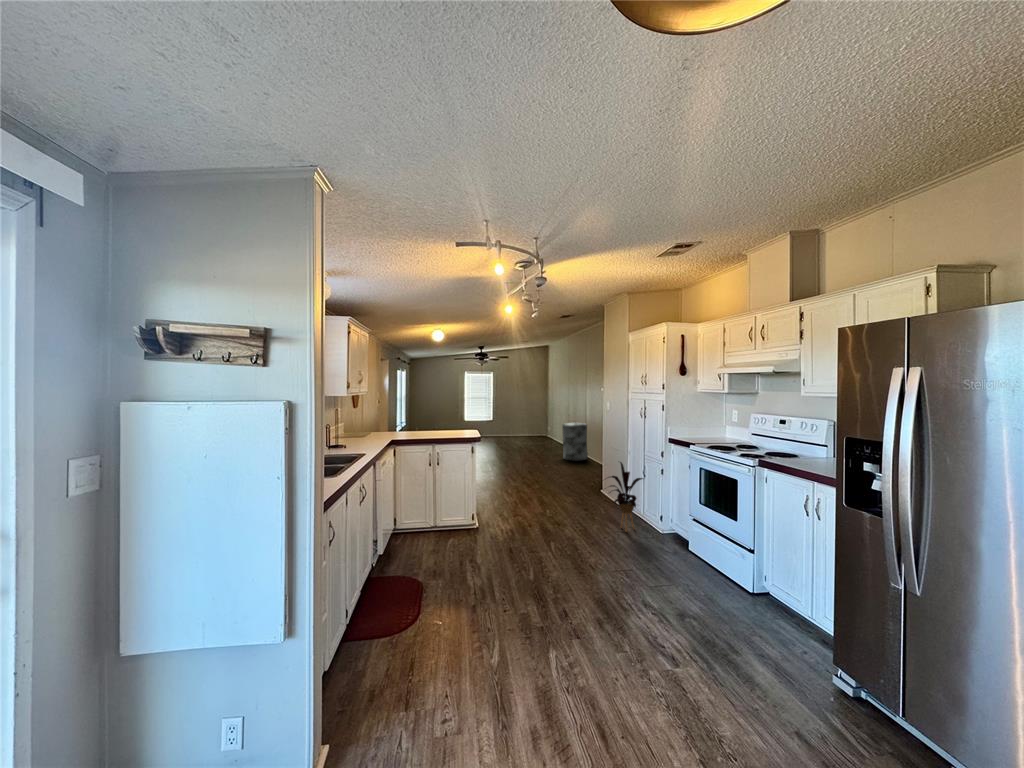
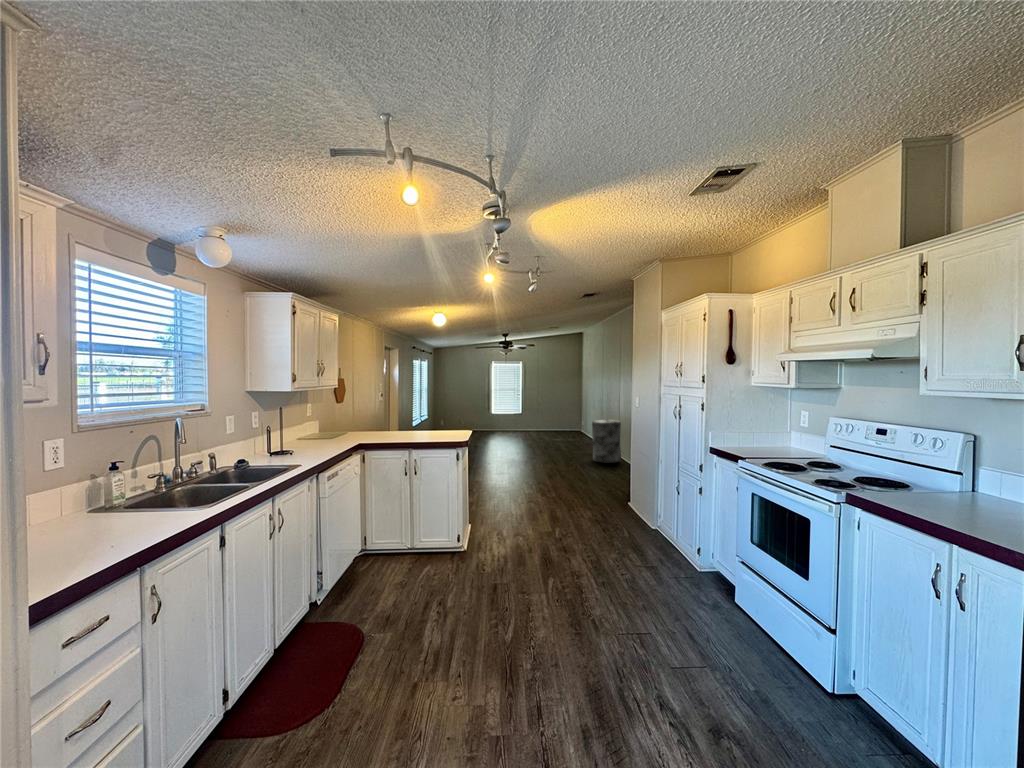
house plant: present [608,462,643,532] -> none [619,476,679,567]

